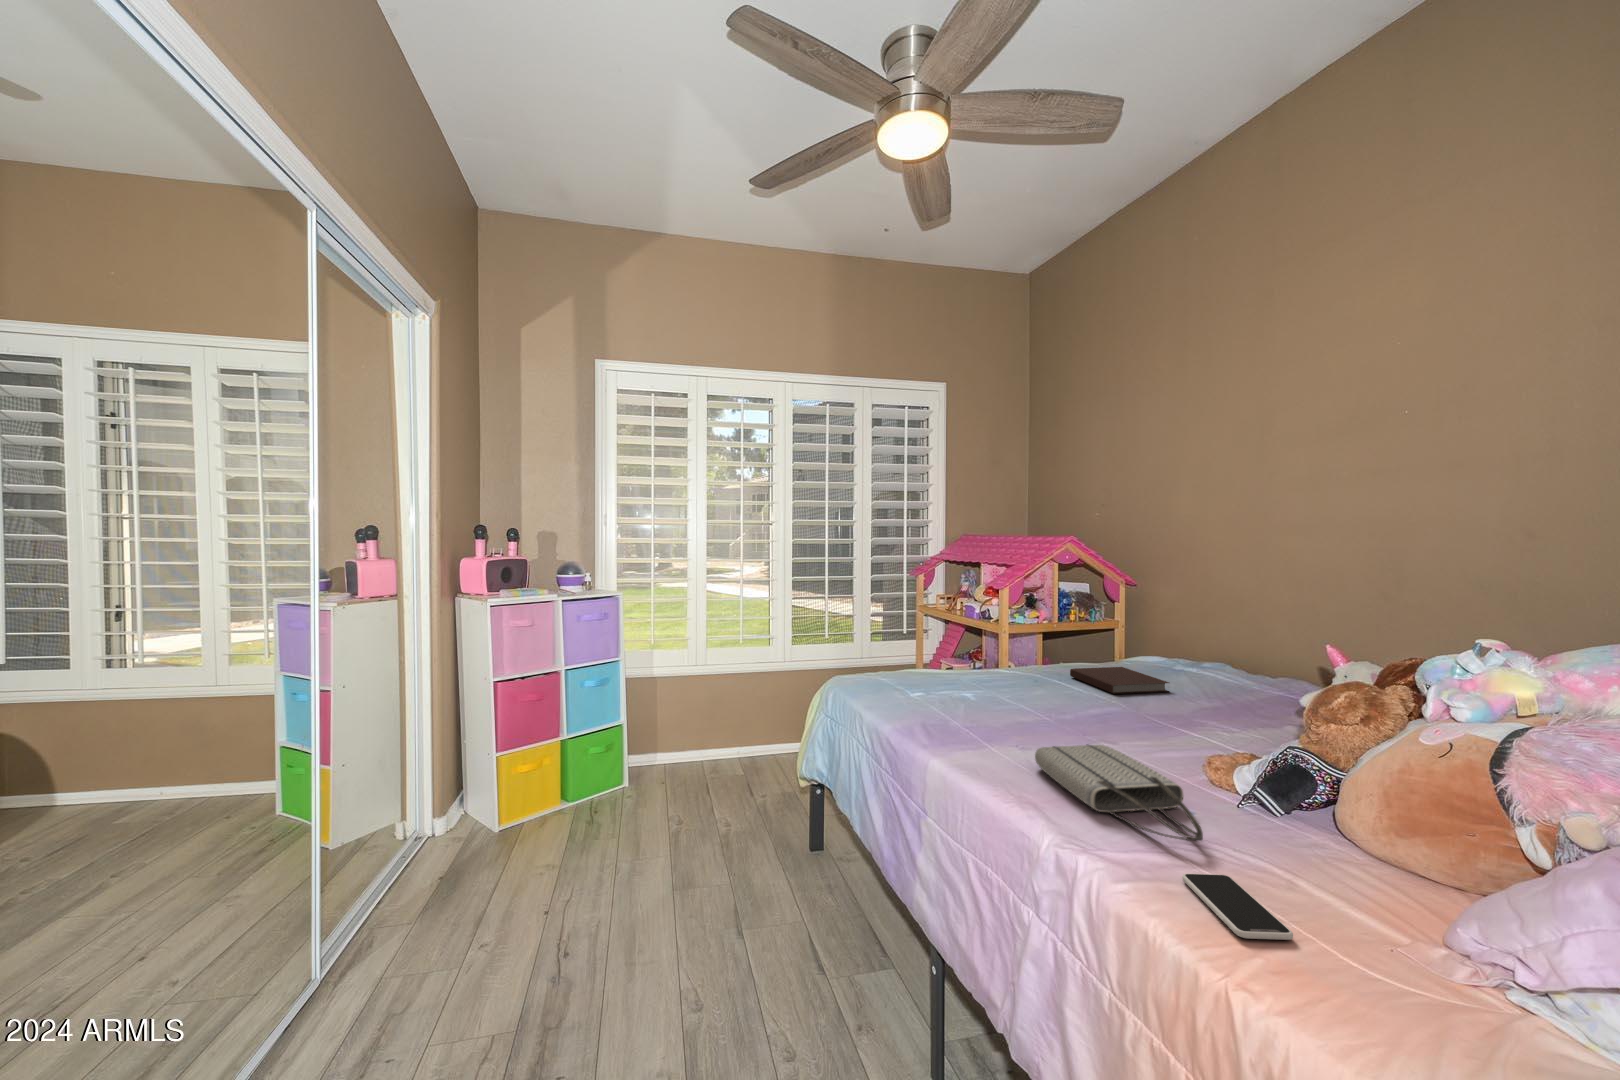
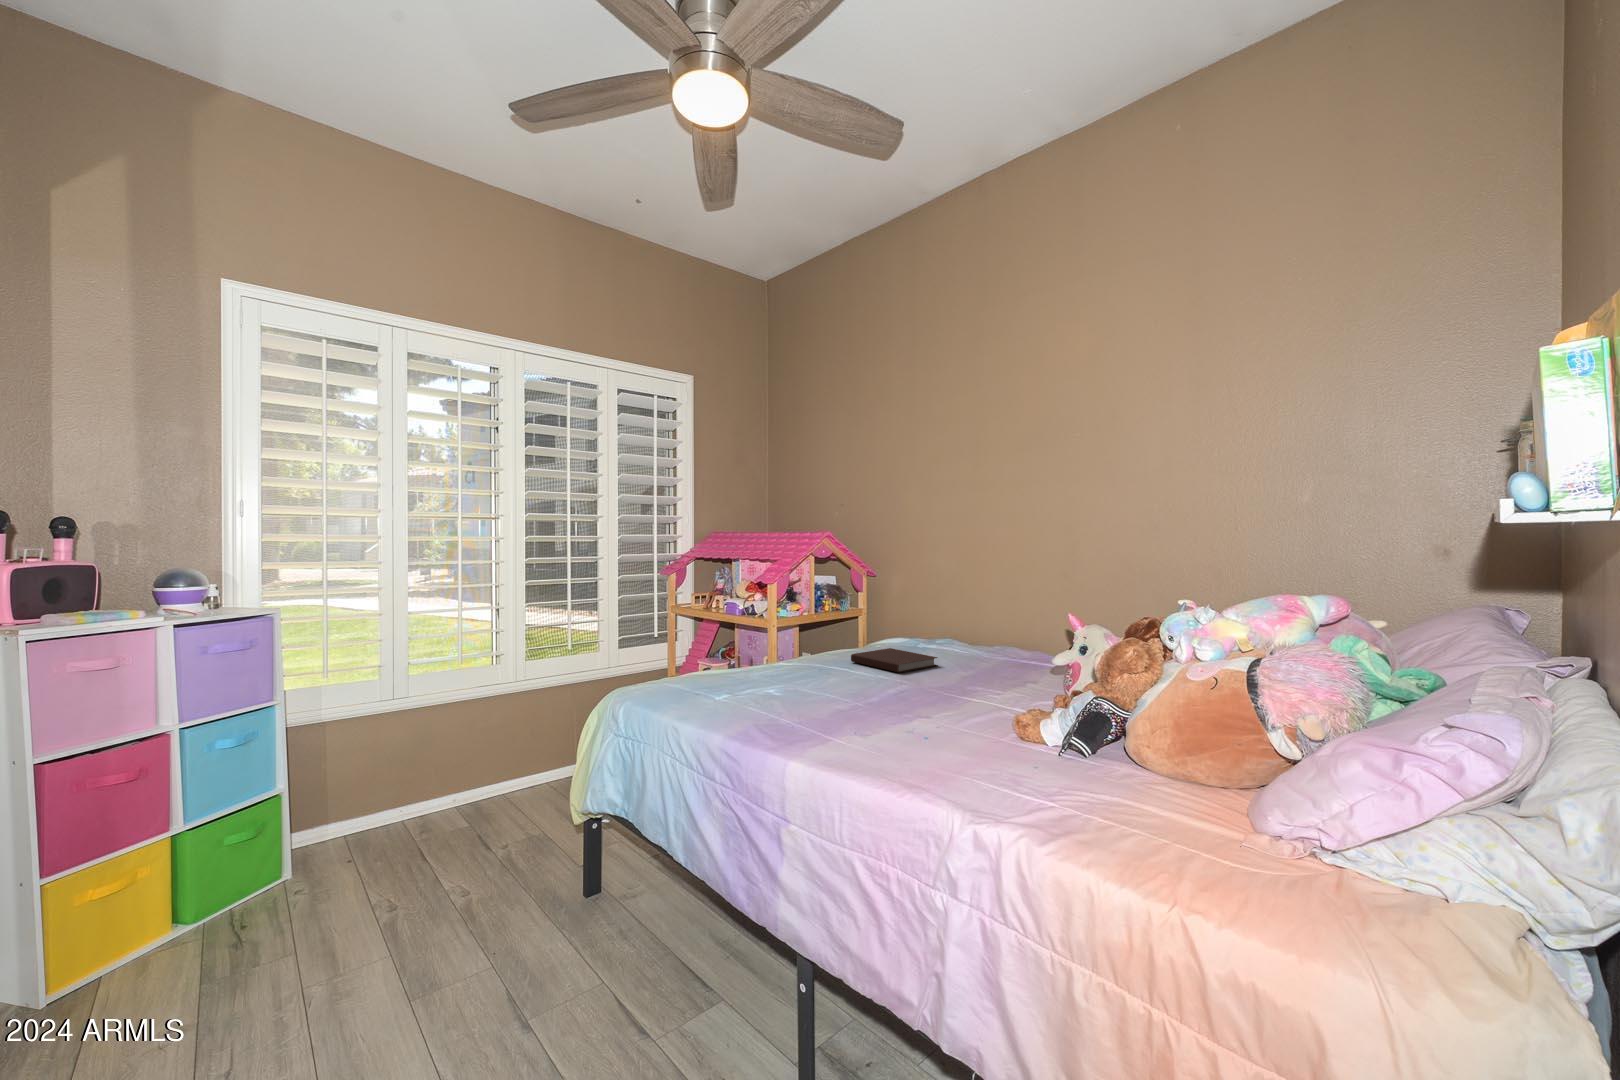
tote bag: present [1035,745,1203,841] -> none [894,719,1088,793]
smartphone: present [1182,874,1293,940] -> none [1097,817,1213,870]

